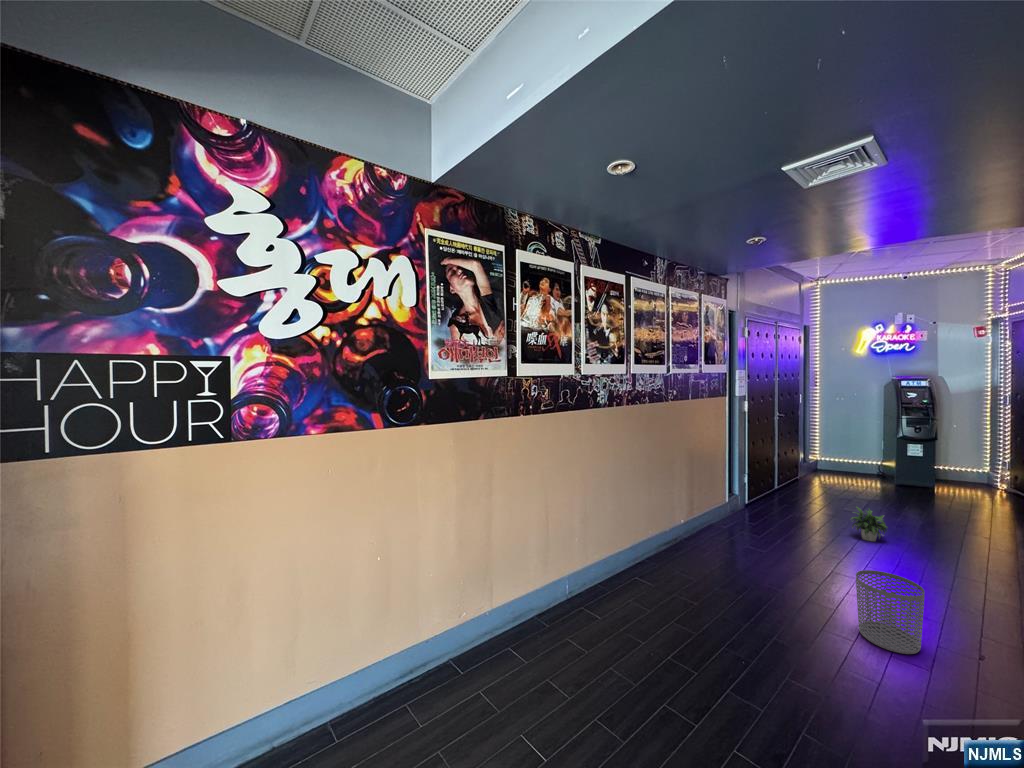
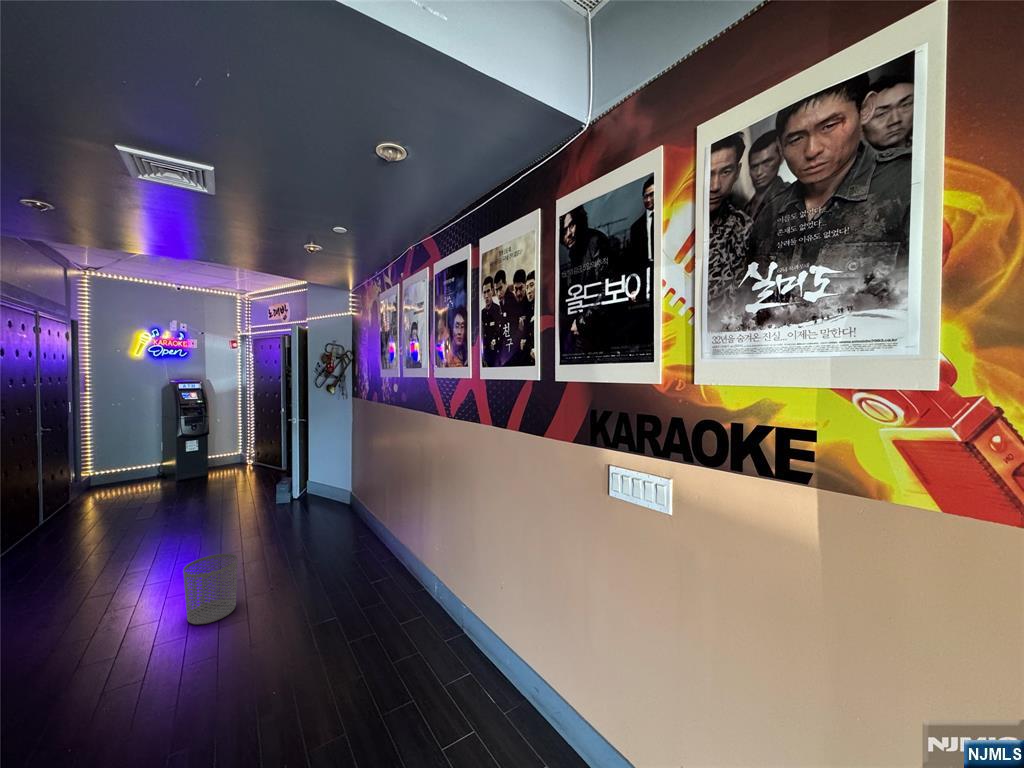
potted plant: present [851,507,888,541] -> none [150,508,187,540]

